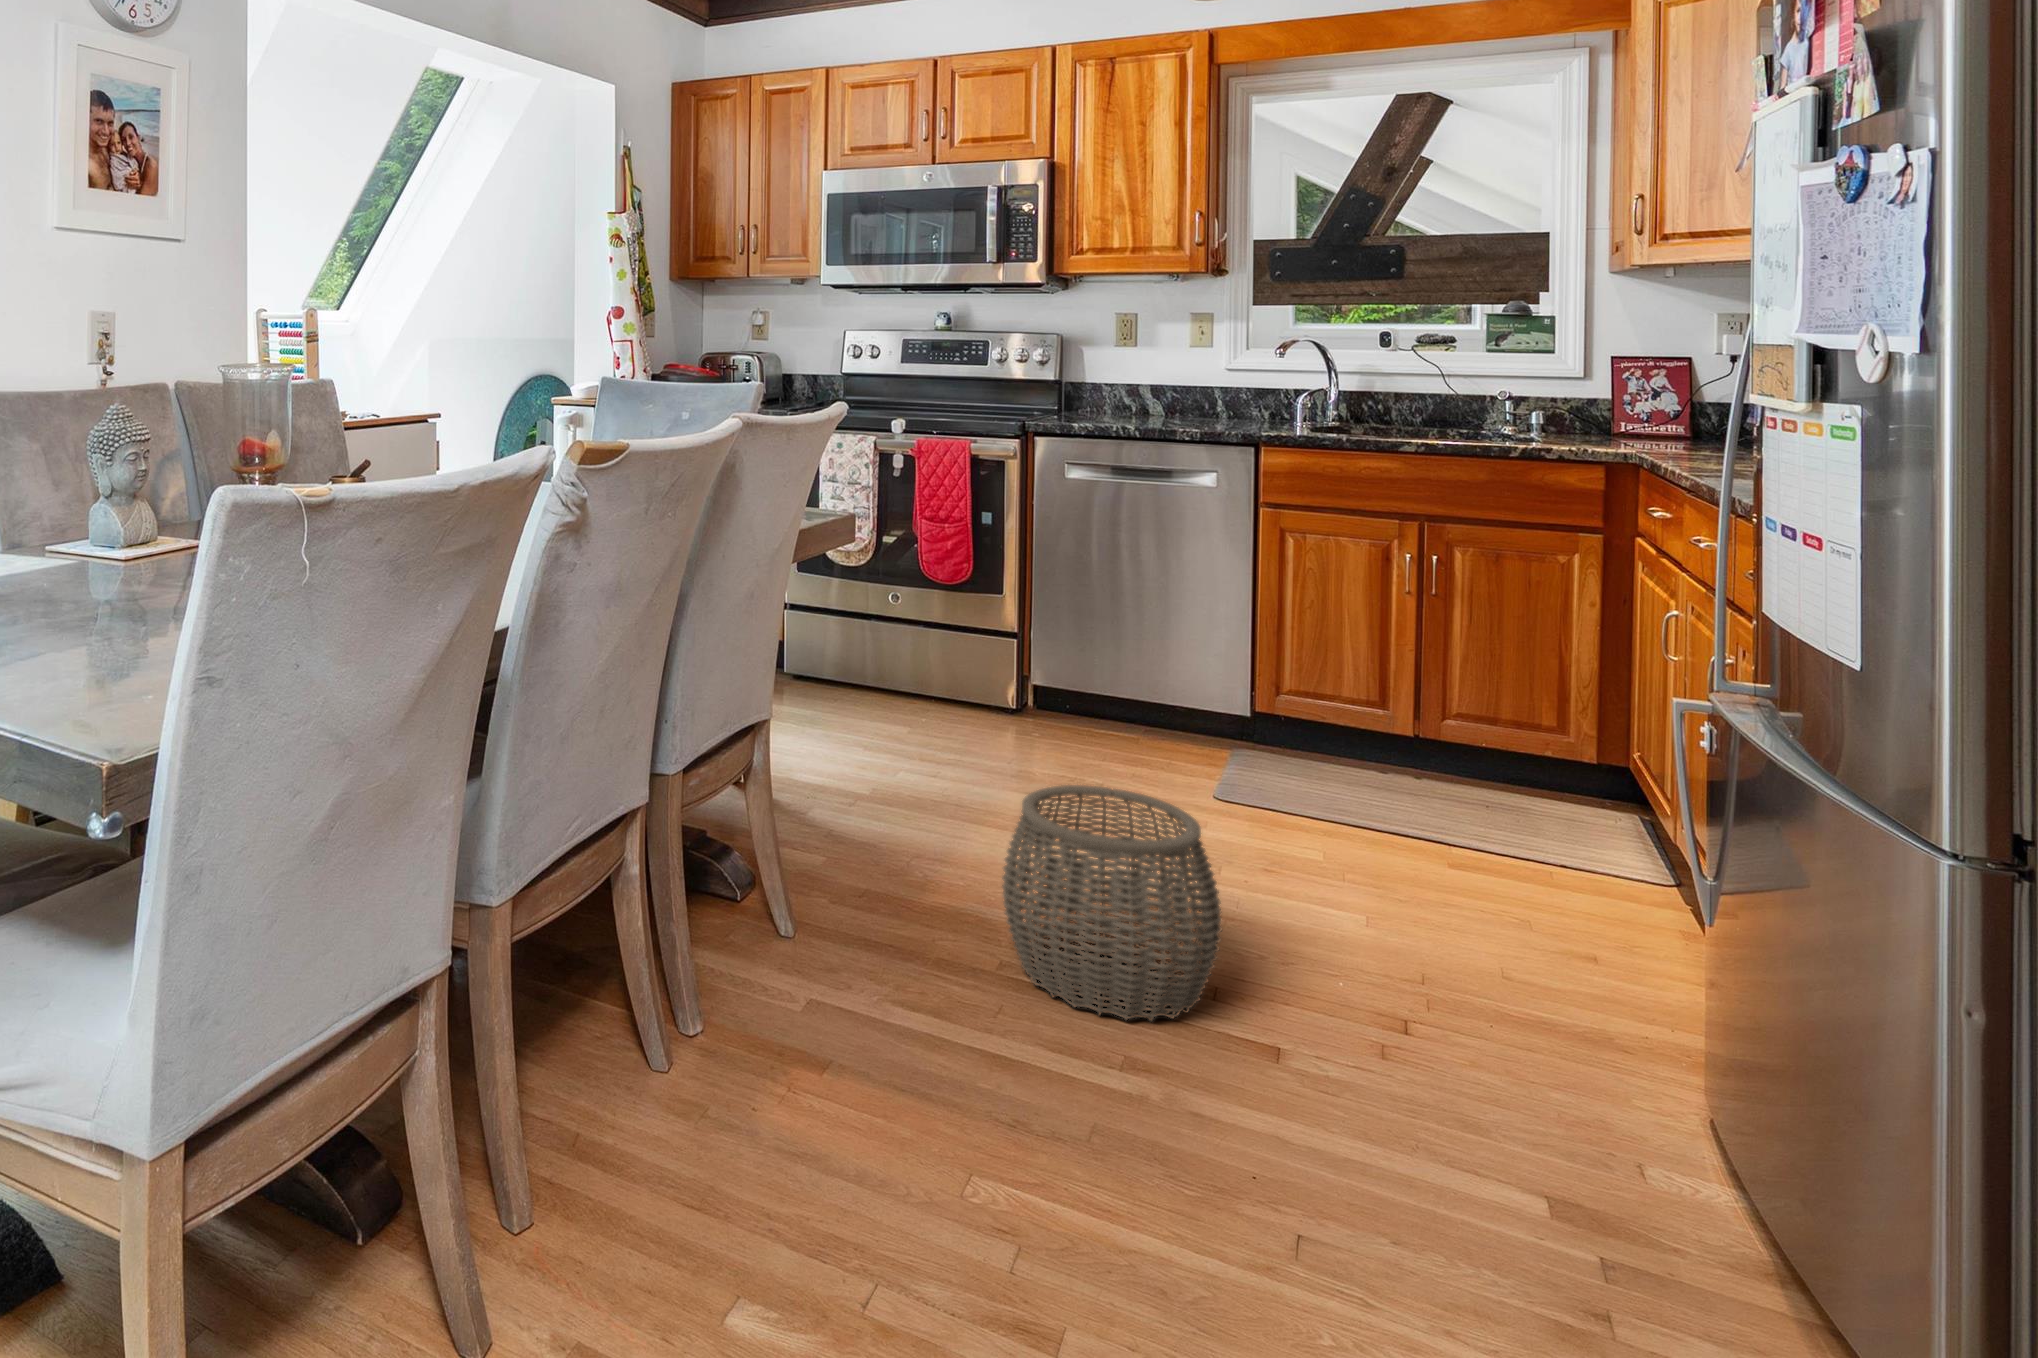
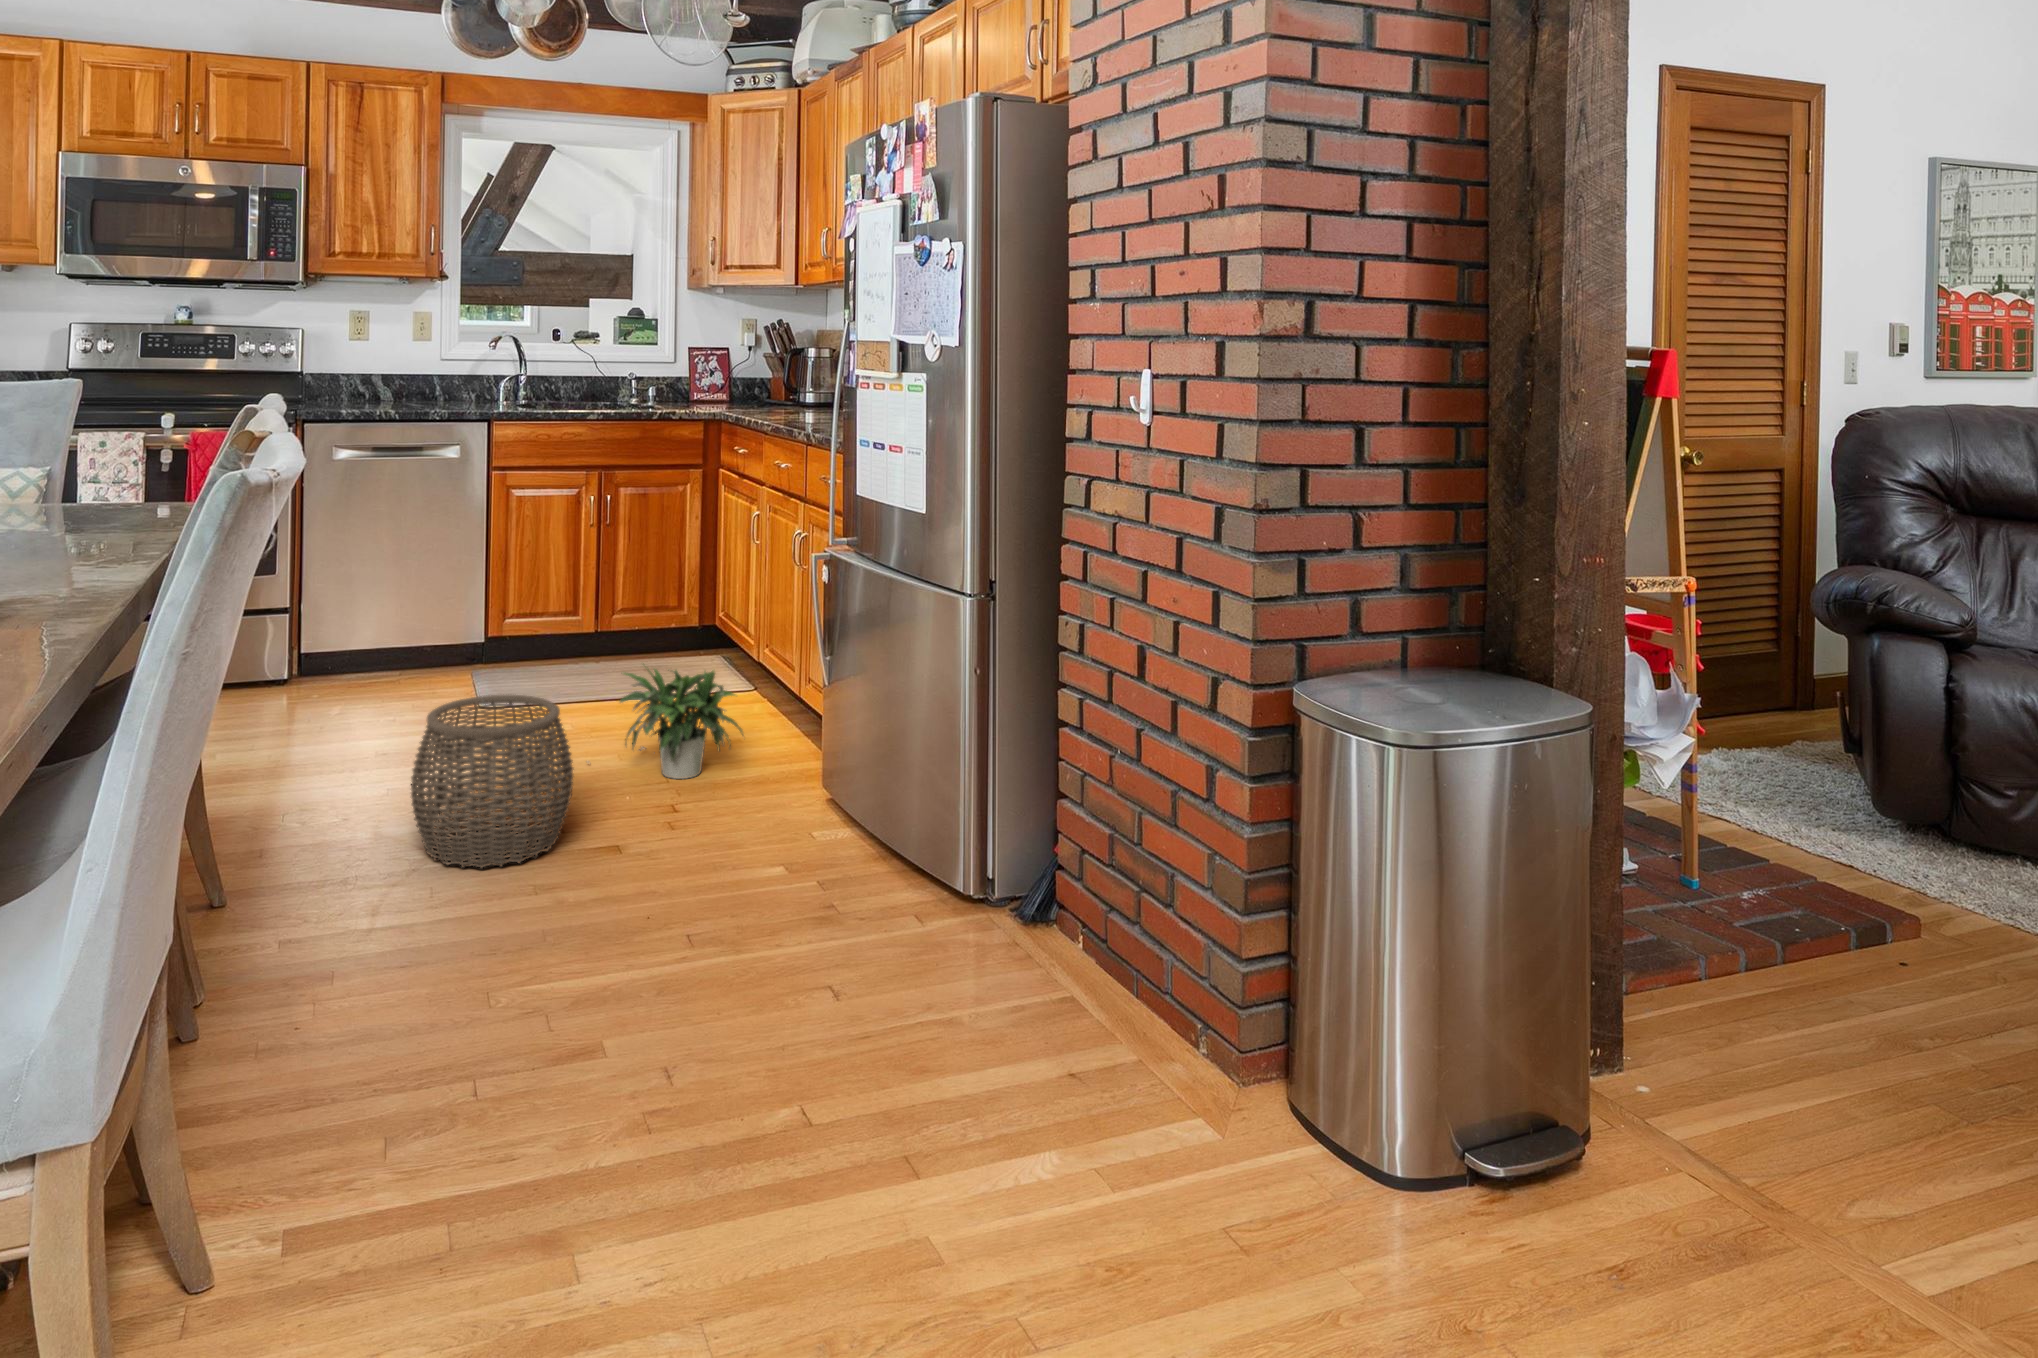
potted plant: none [1305,799,1564,991] -> present [588,669,743,779]

